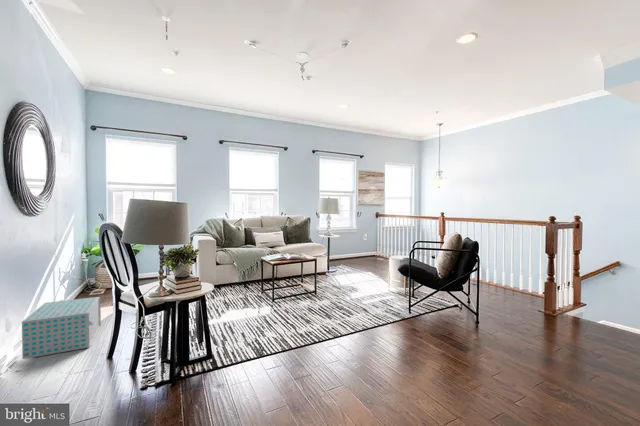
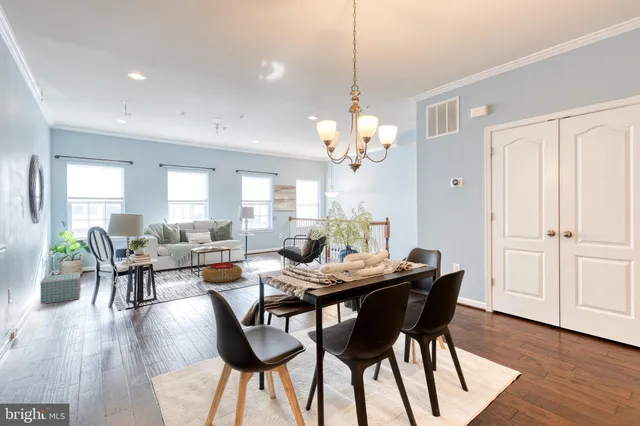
pouf: none [280,282,341,317] -> present [202,263,242,282]

